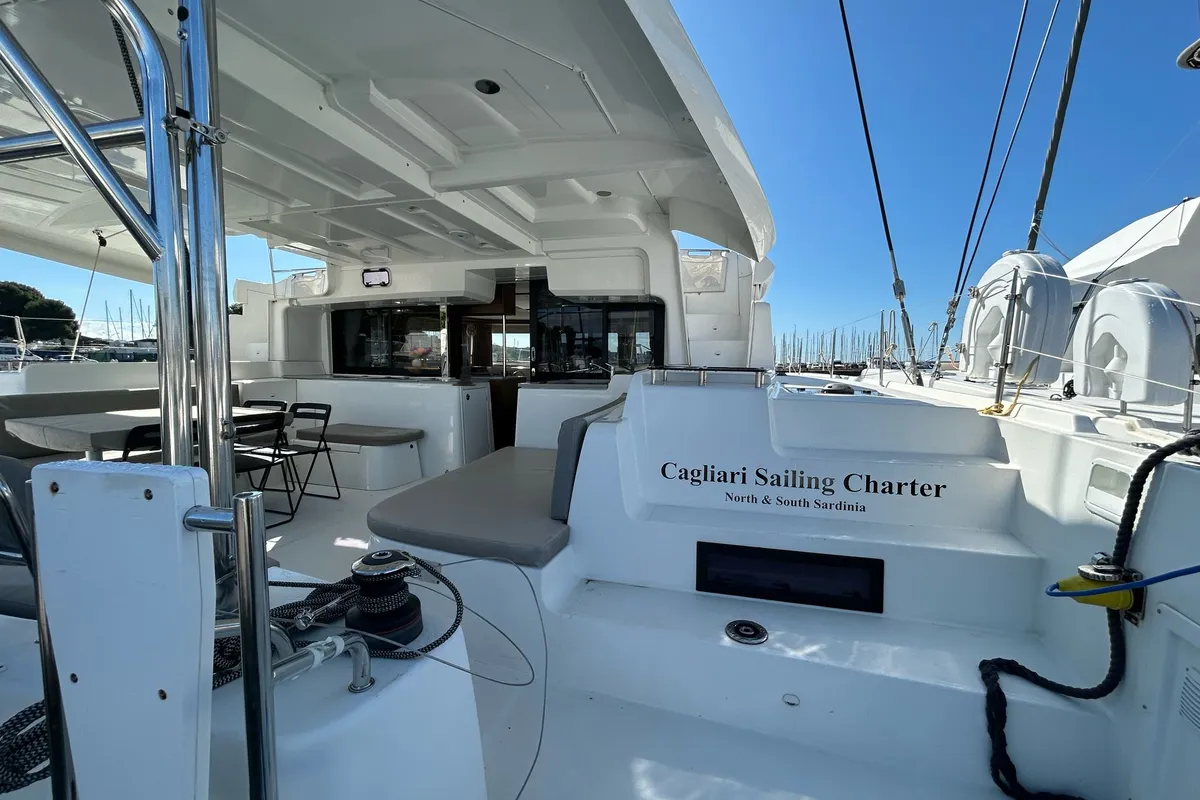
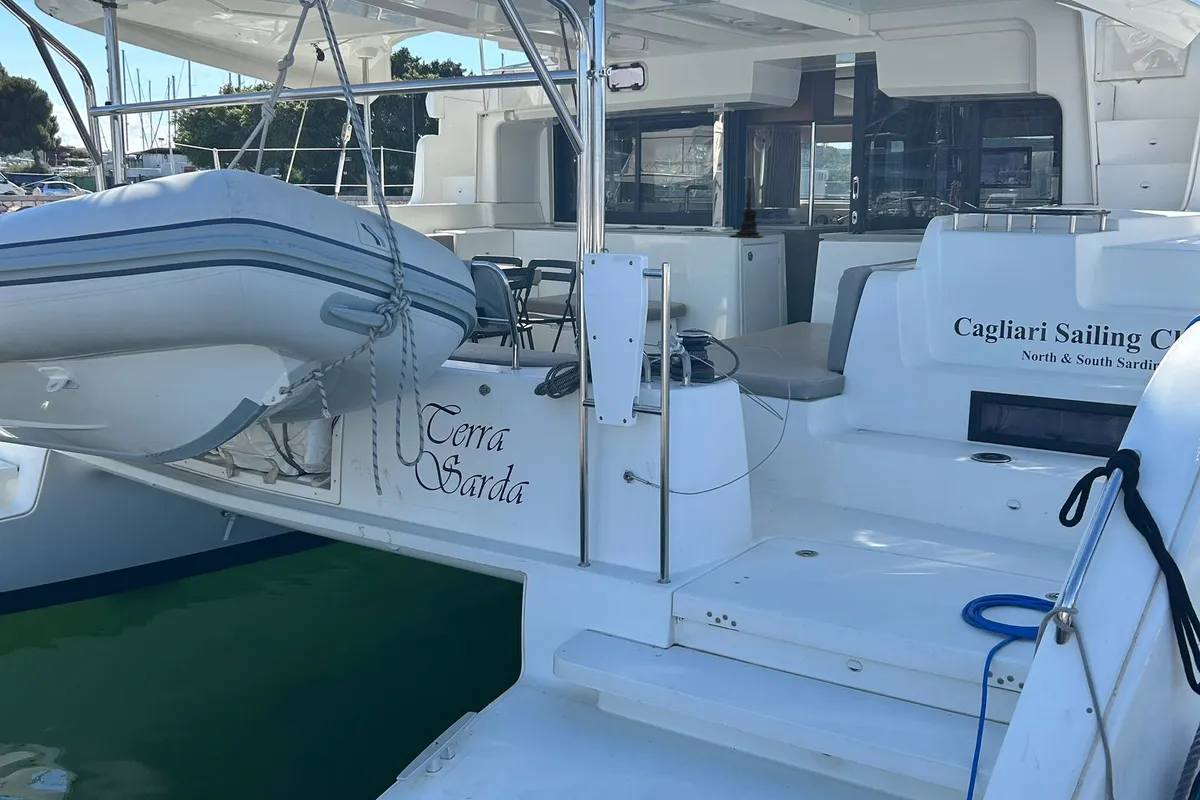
flower arrangement: present [407,345,439,374] -> none [659,173,717,224]

